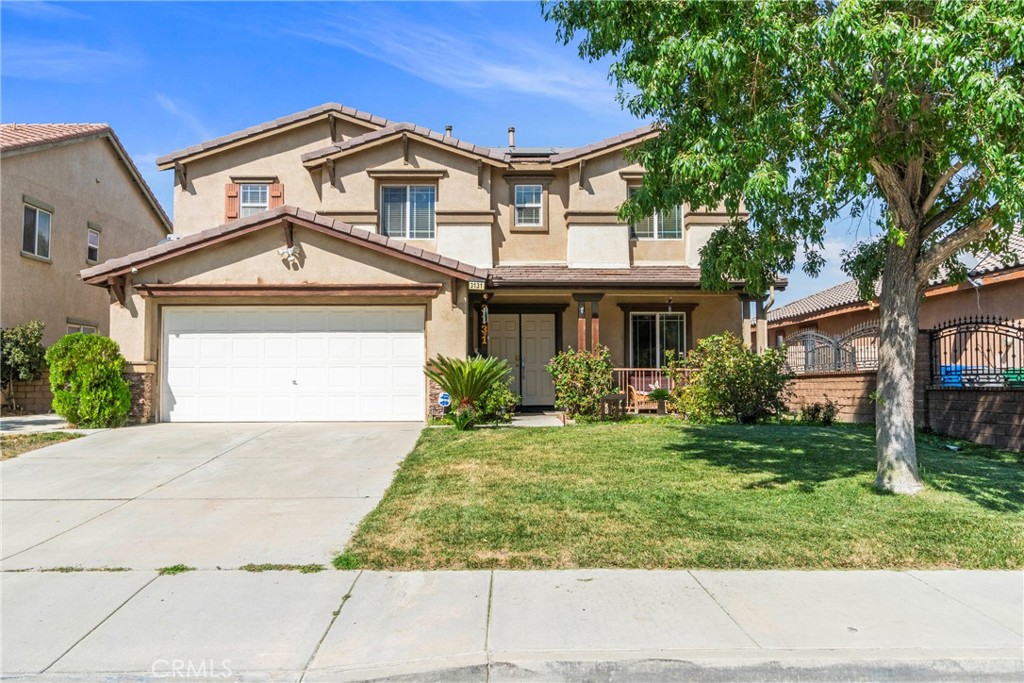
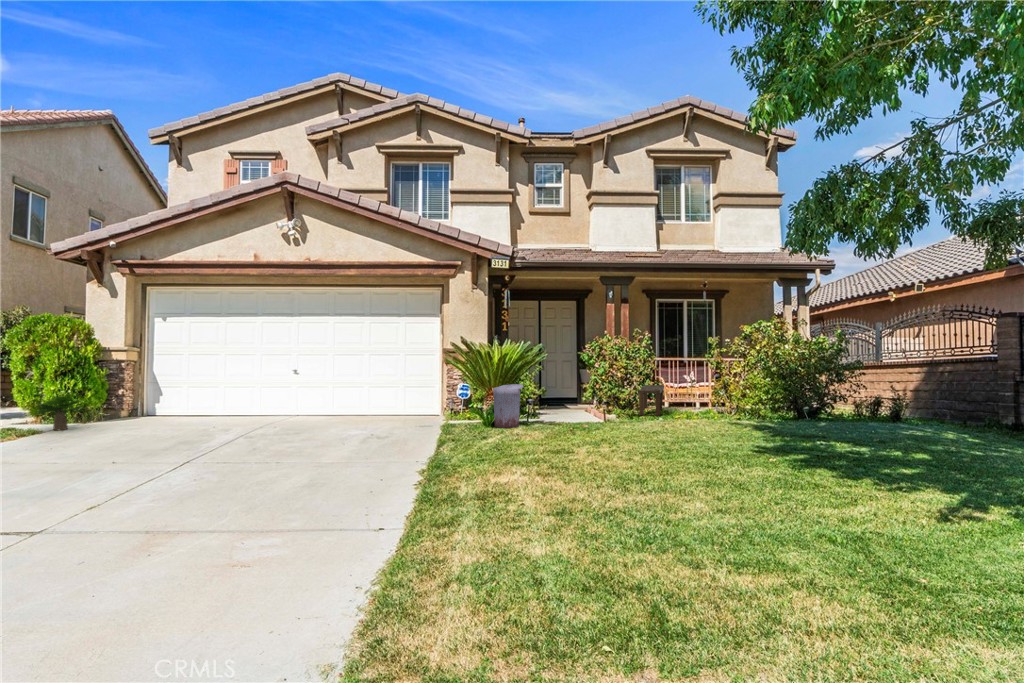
potted plant: present [648,388,676,414] -> present [37,394,83,430]
trash can: none [467,393,494,431] -> present [493,384,524,428]

